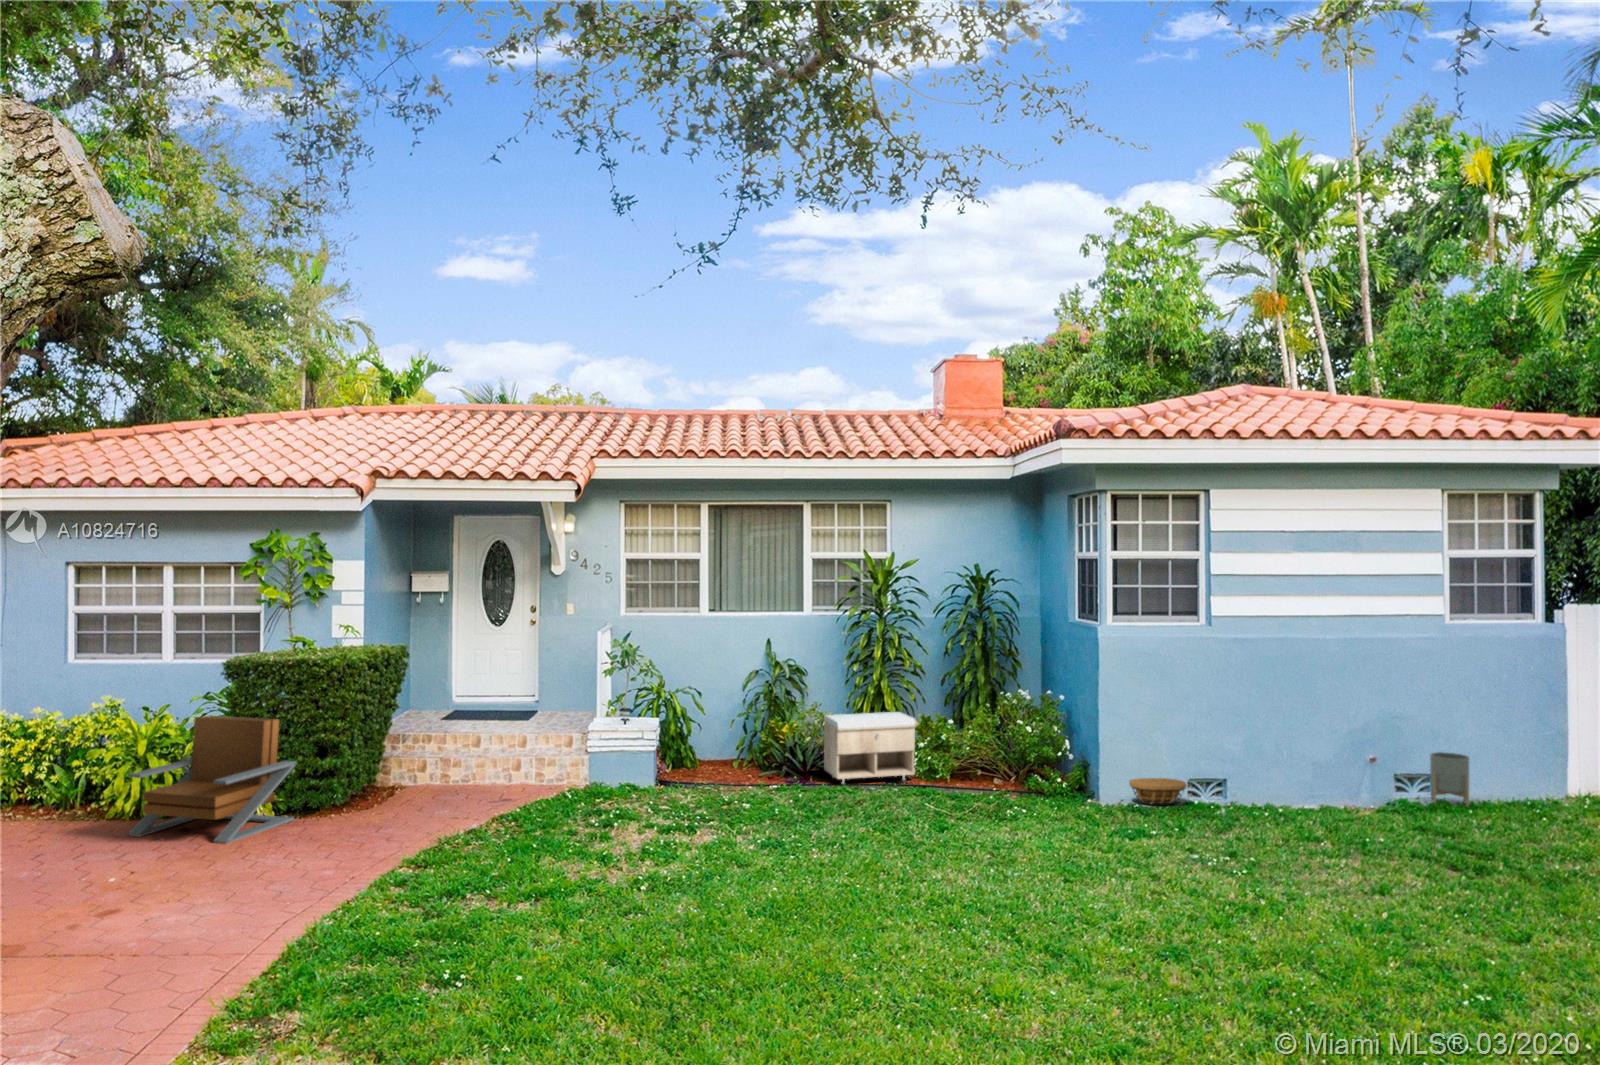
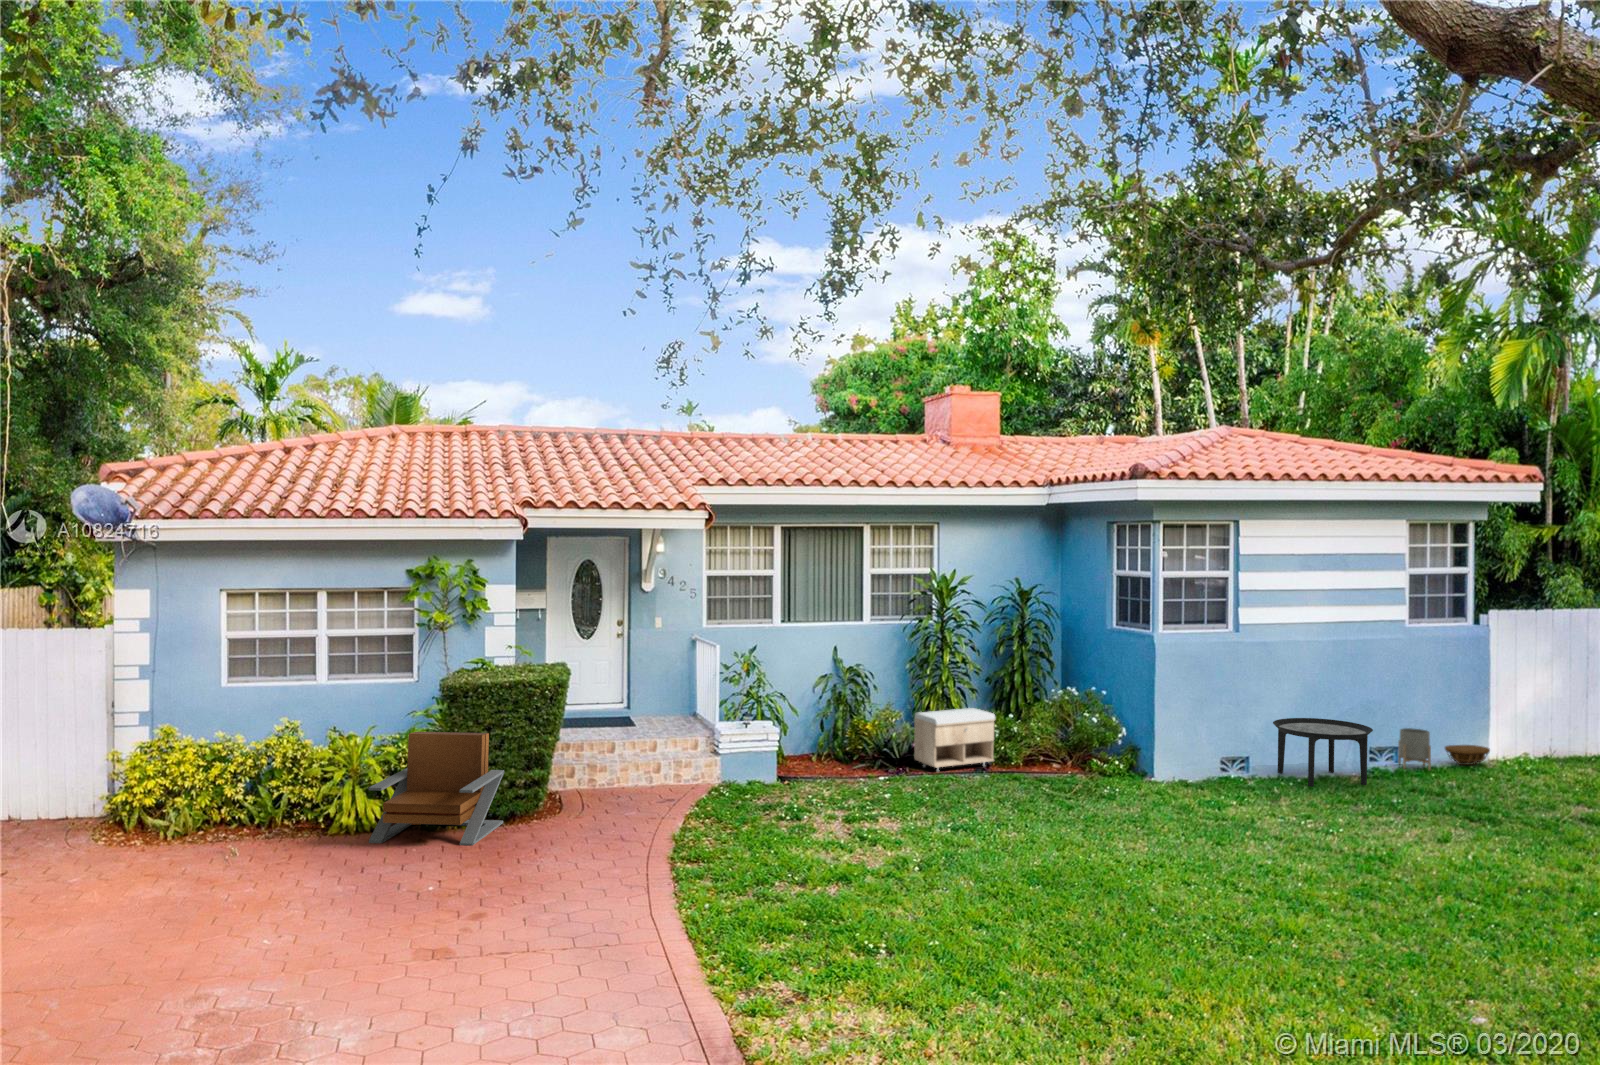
round table: none [1248,734,1375,822] -> present [1273,718,1373,787]
basket: present [1129,778,1187,804] -> present [1445,745,1490,765]

